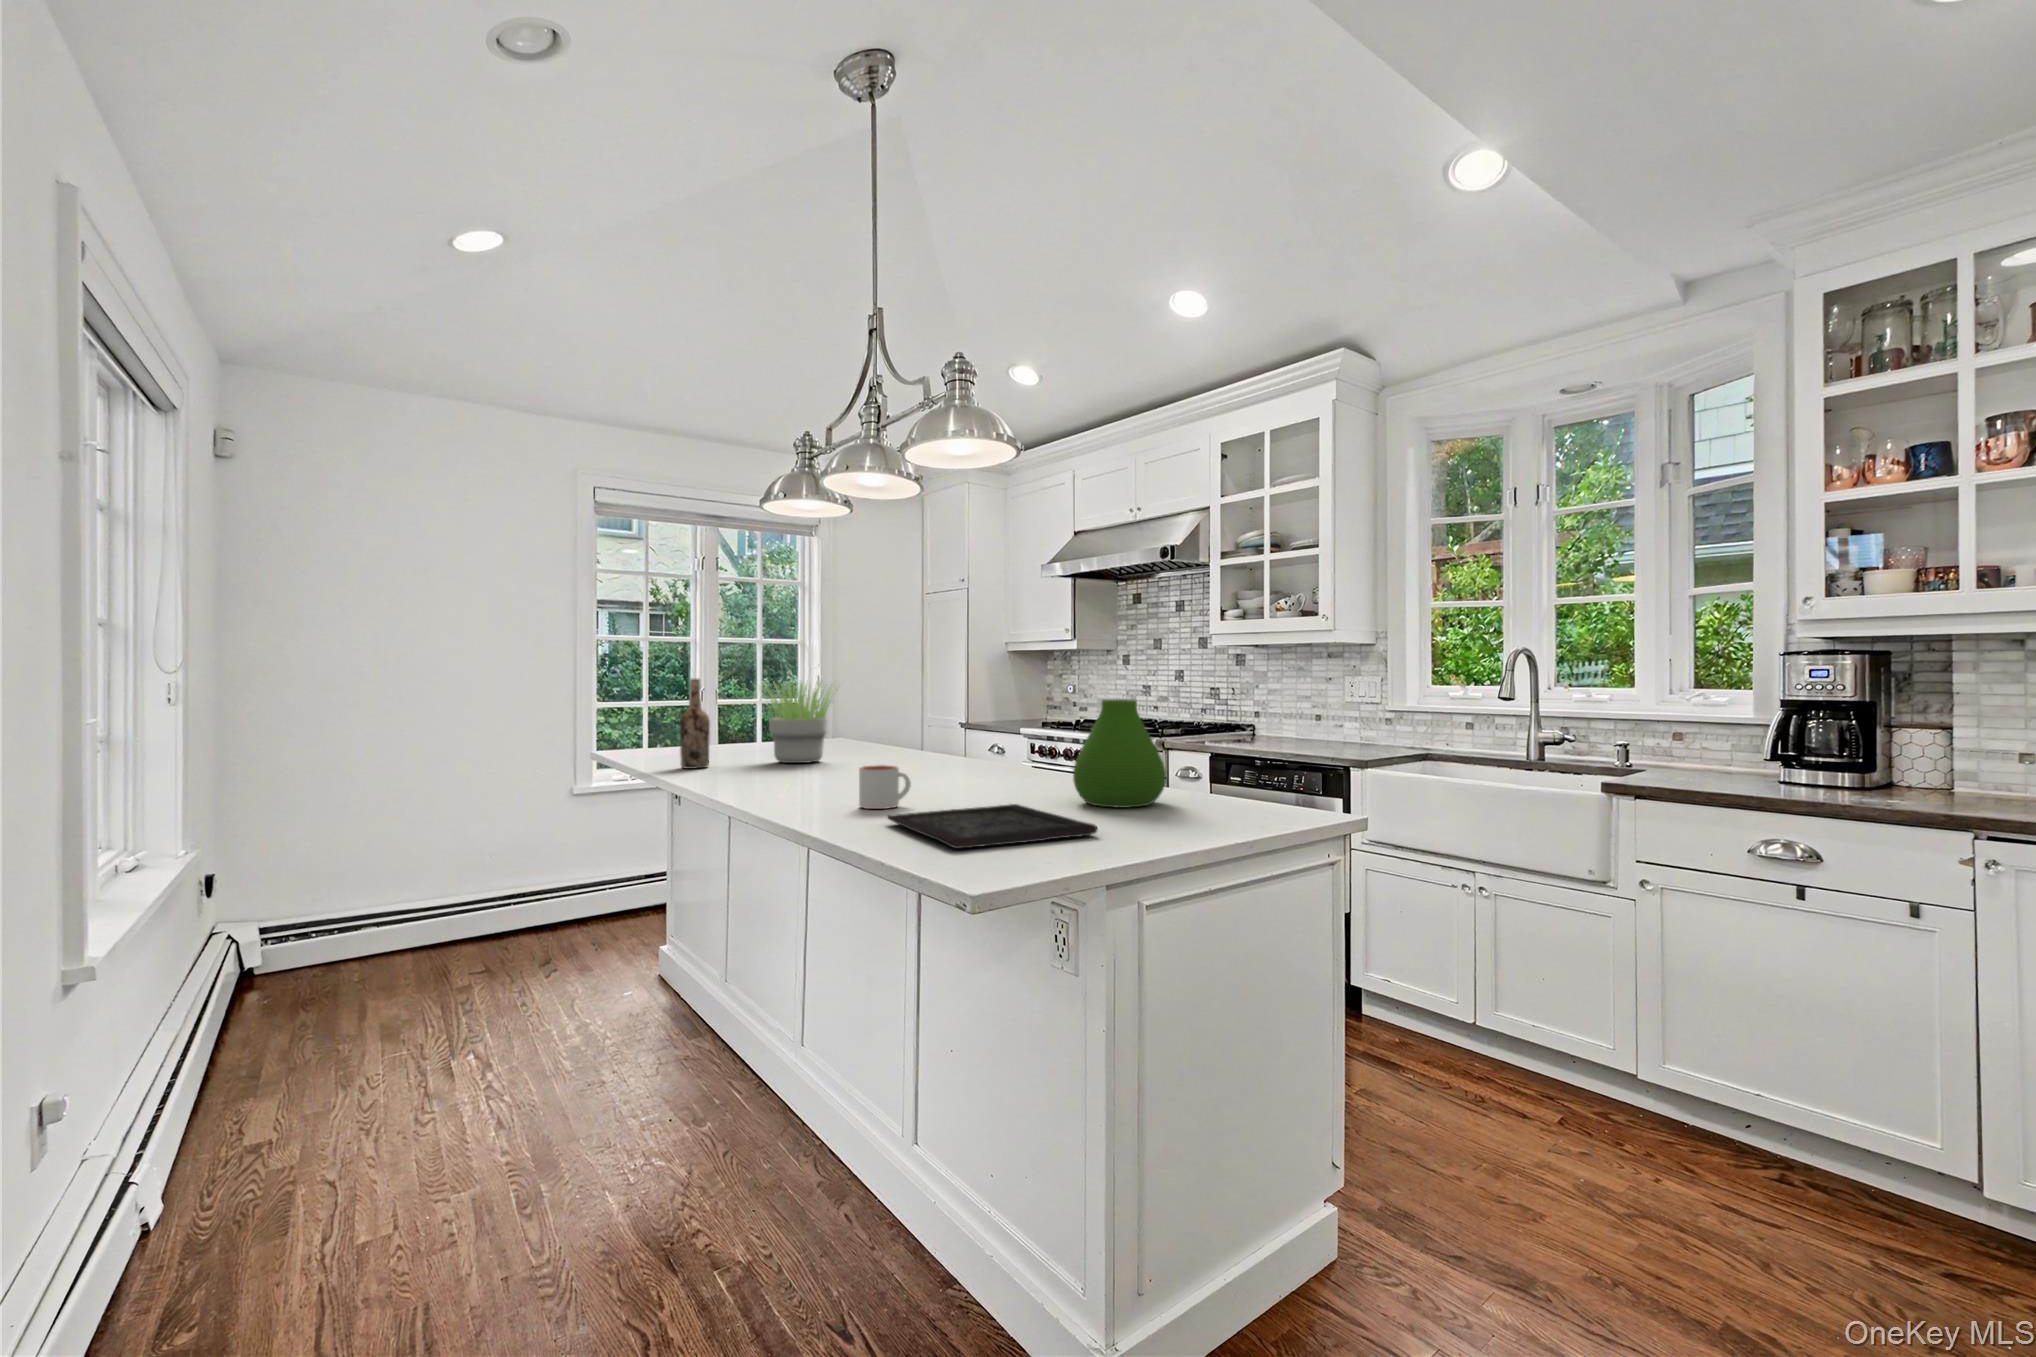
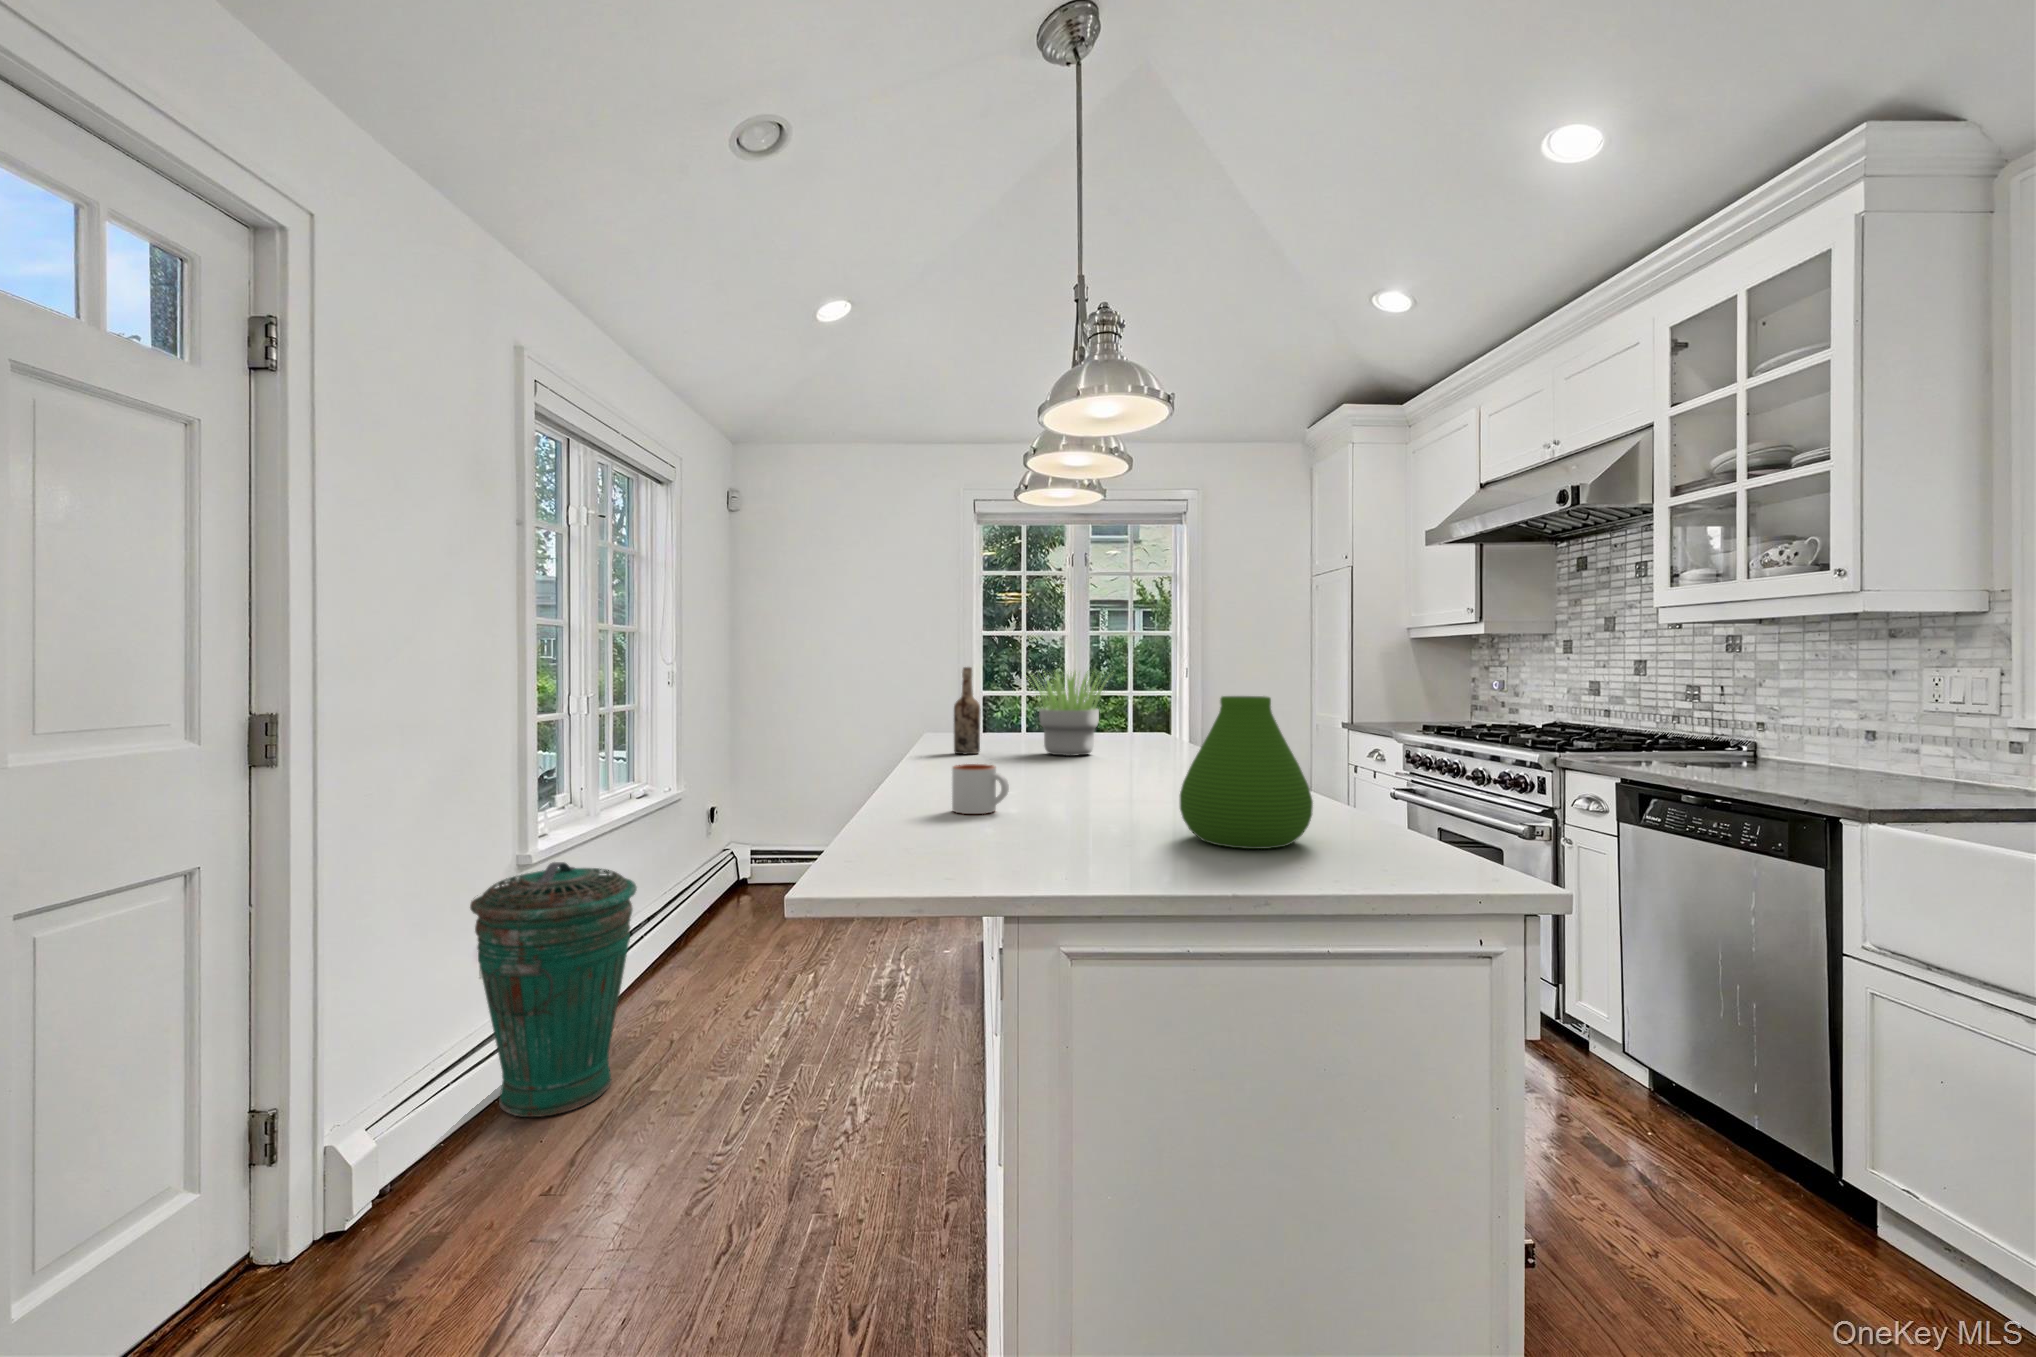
tray: present [887,804,1098,849] -> none [853,823,1082,882]
trash can: none [108,937,363,1284] -> present [470,862,637,1117]

